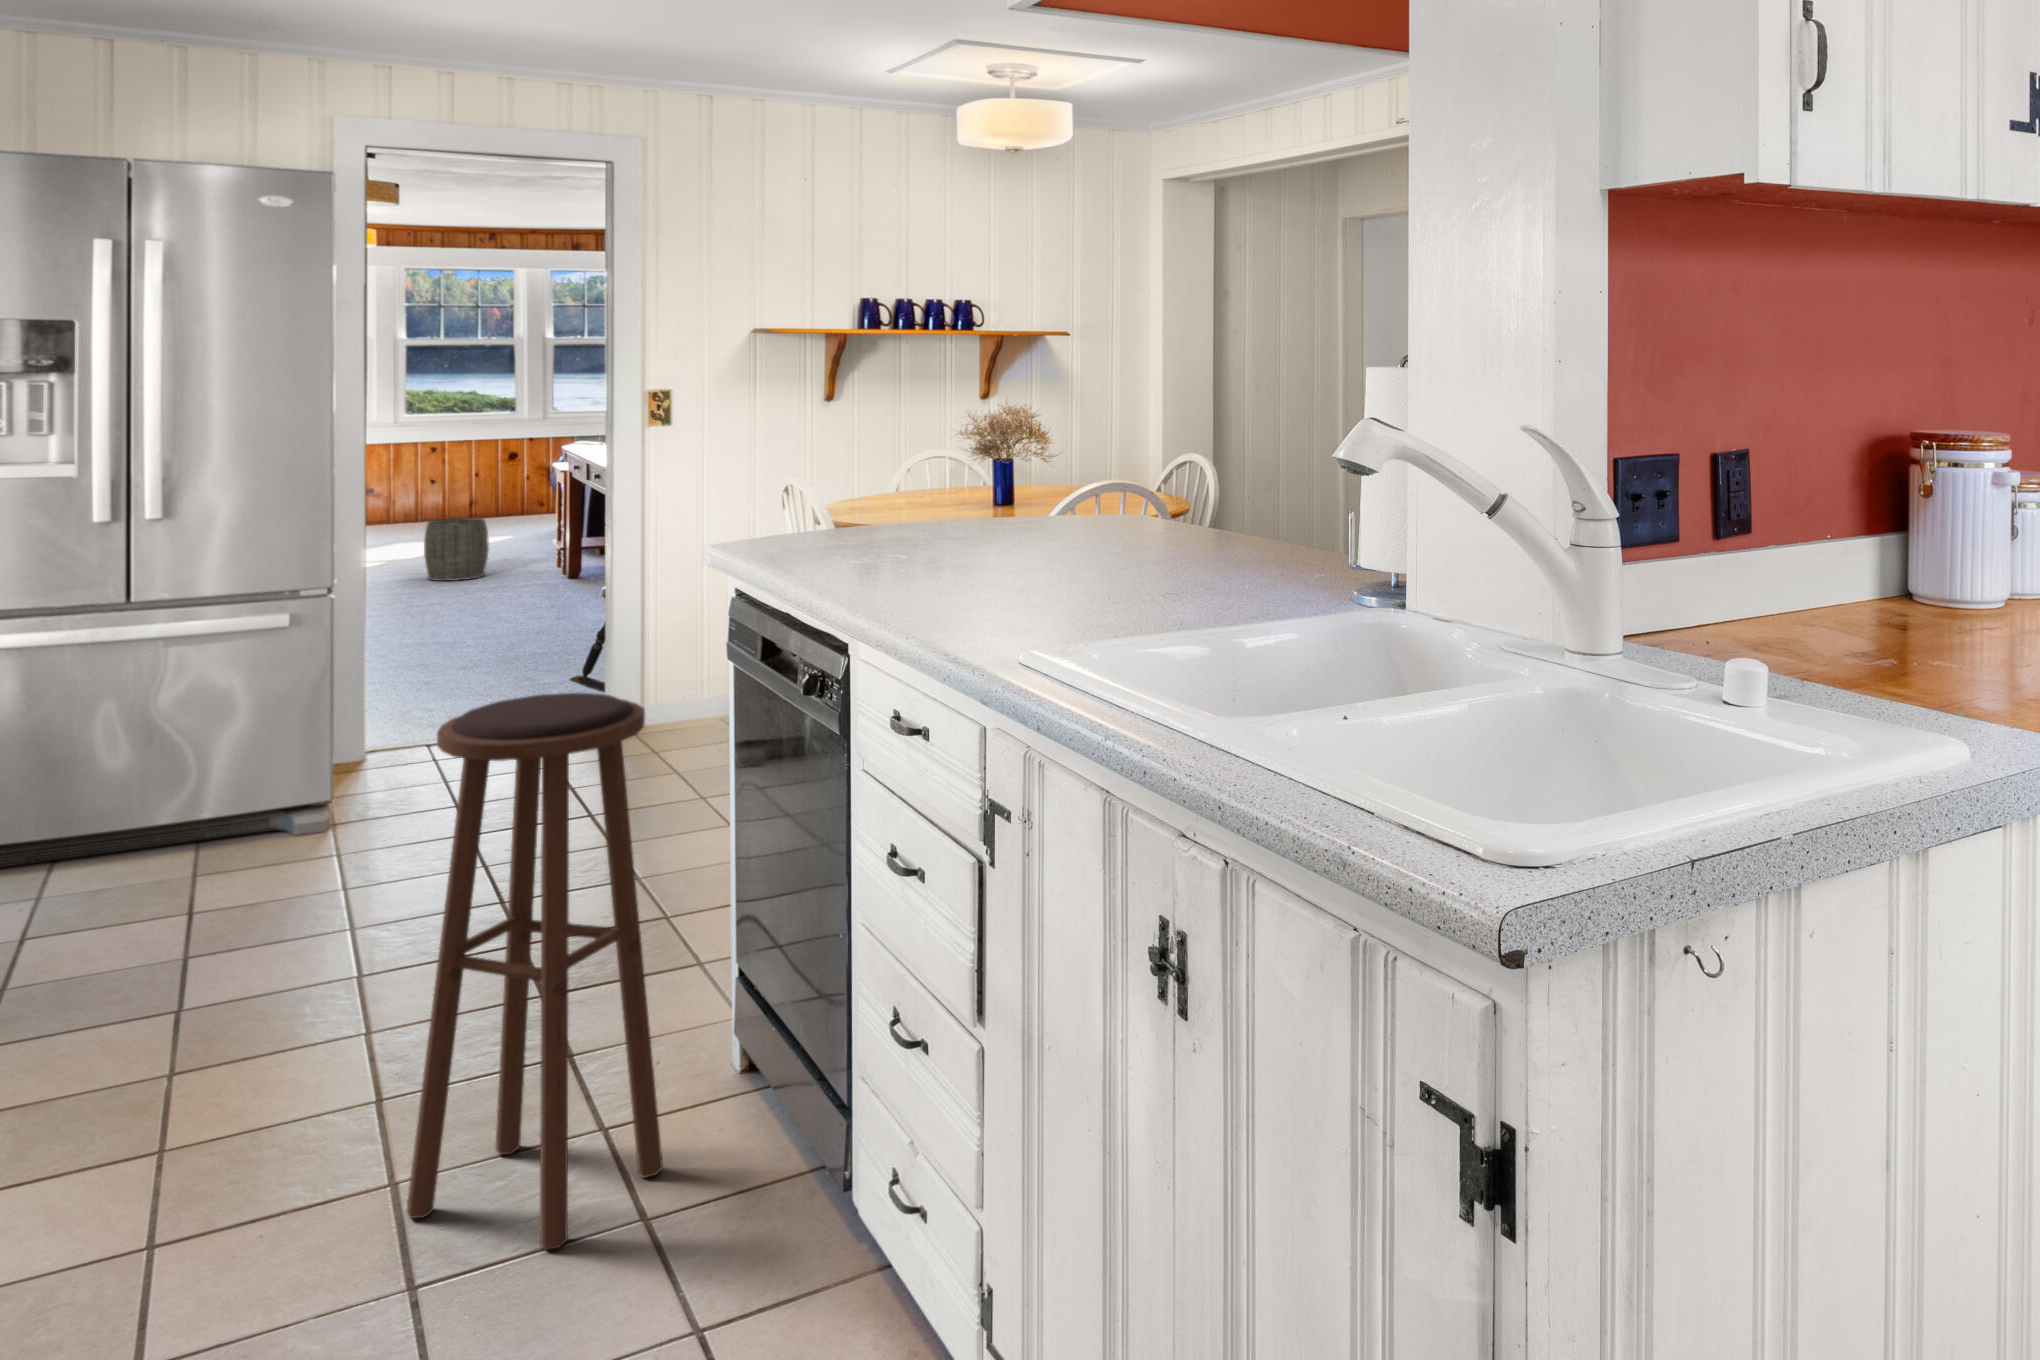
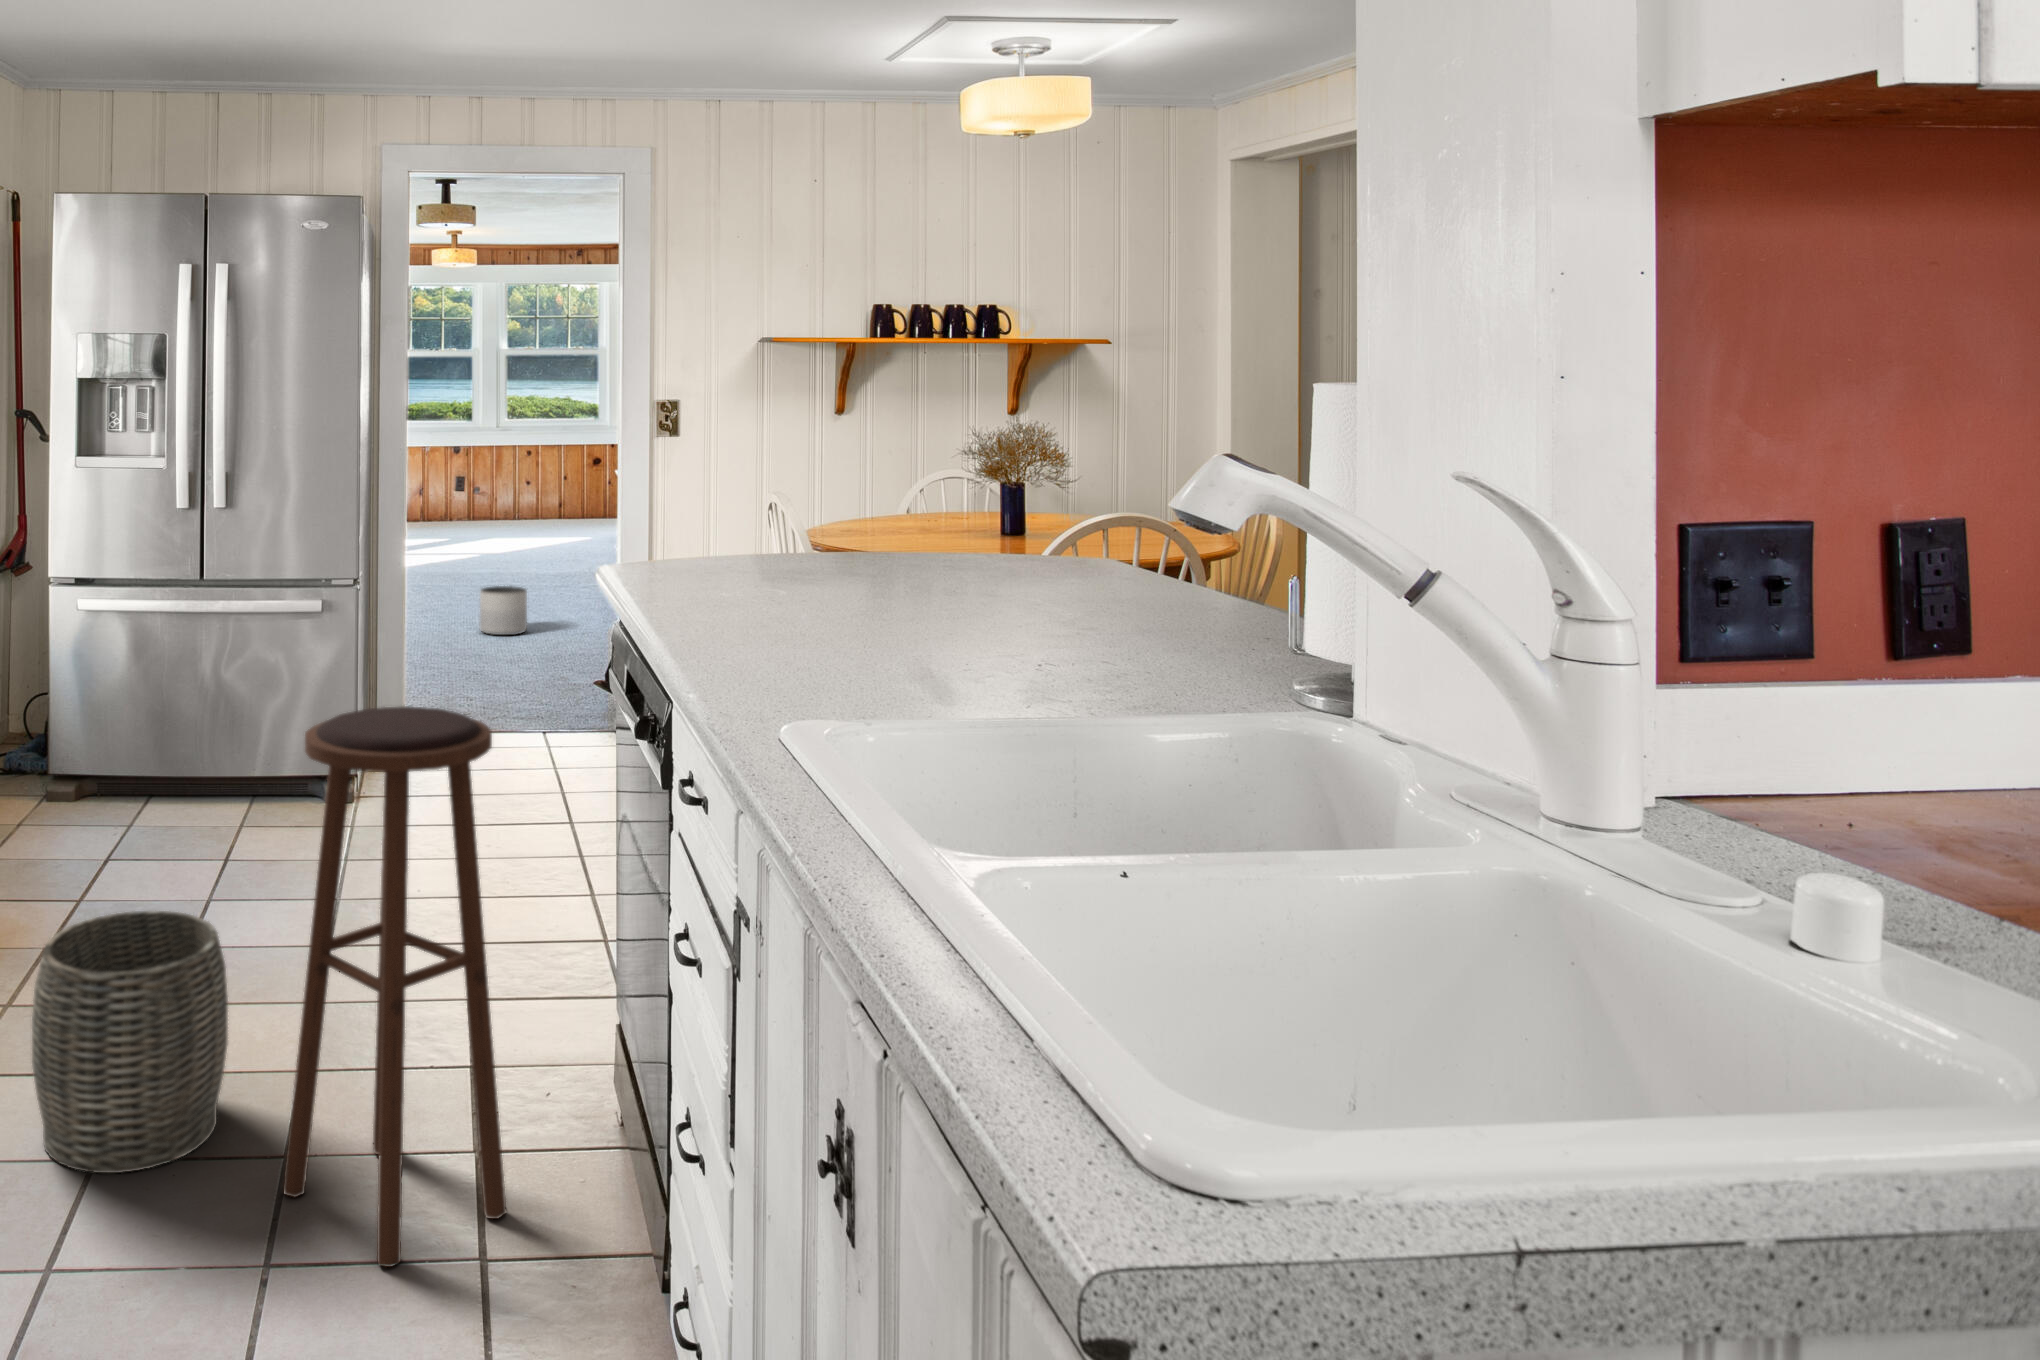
woven basket: present [424,518,489,581] -> present [32,911,228,1173]
planter: none [422,589,480,642] -> present [479,586,527,635]

